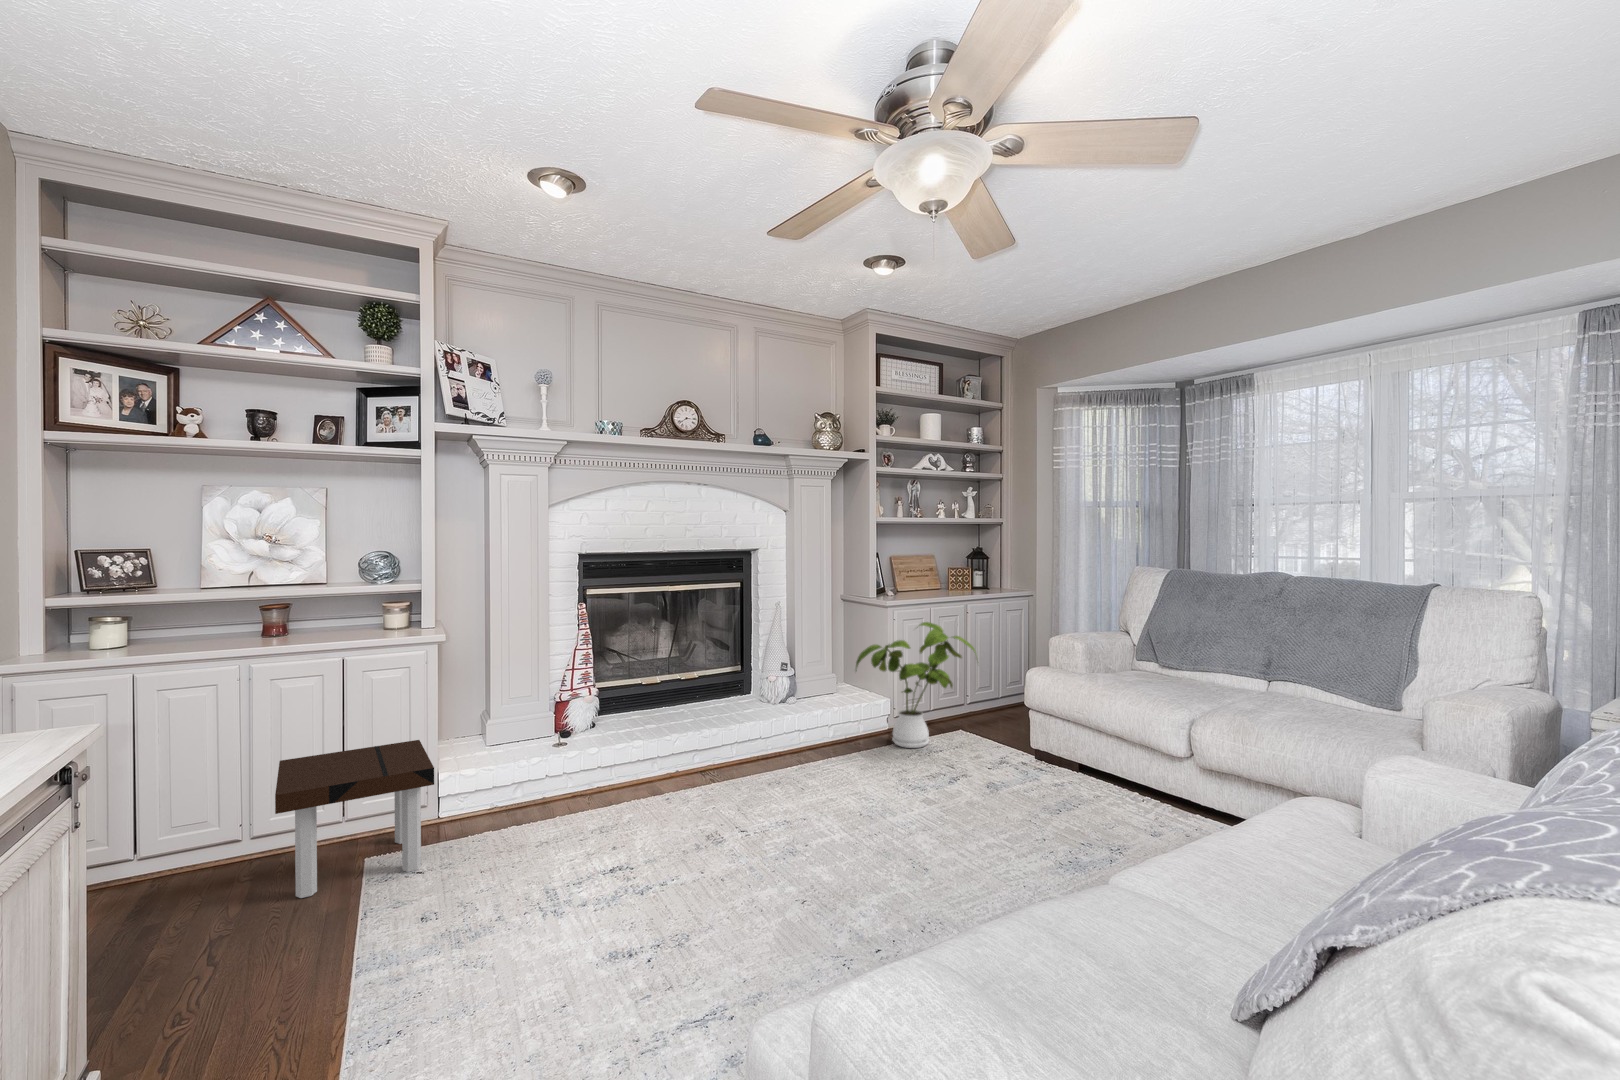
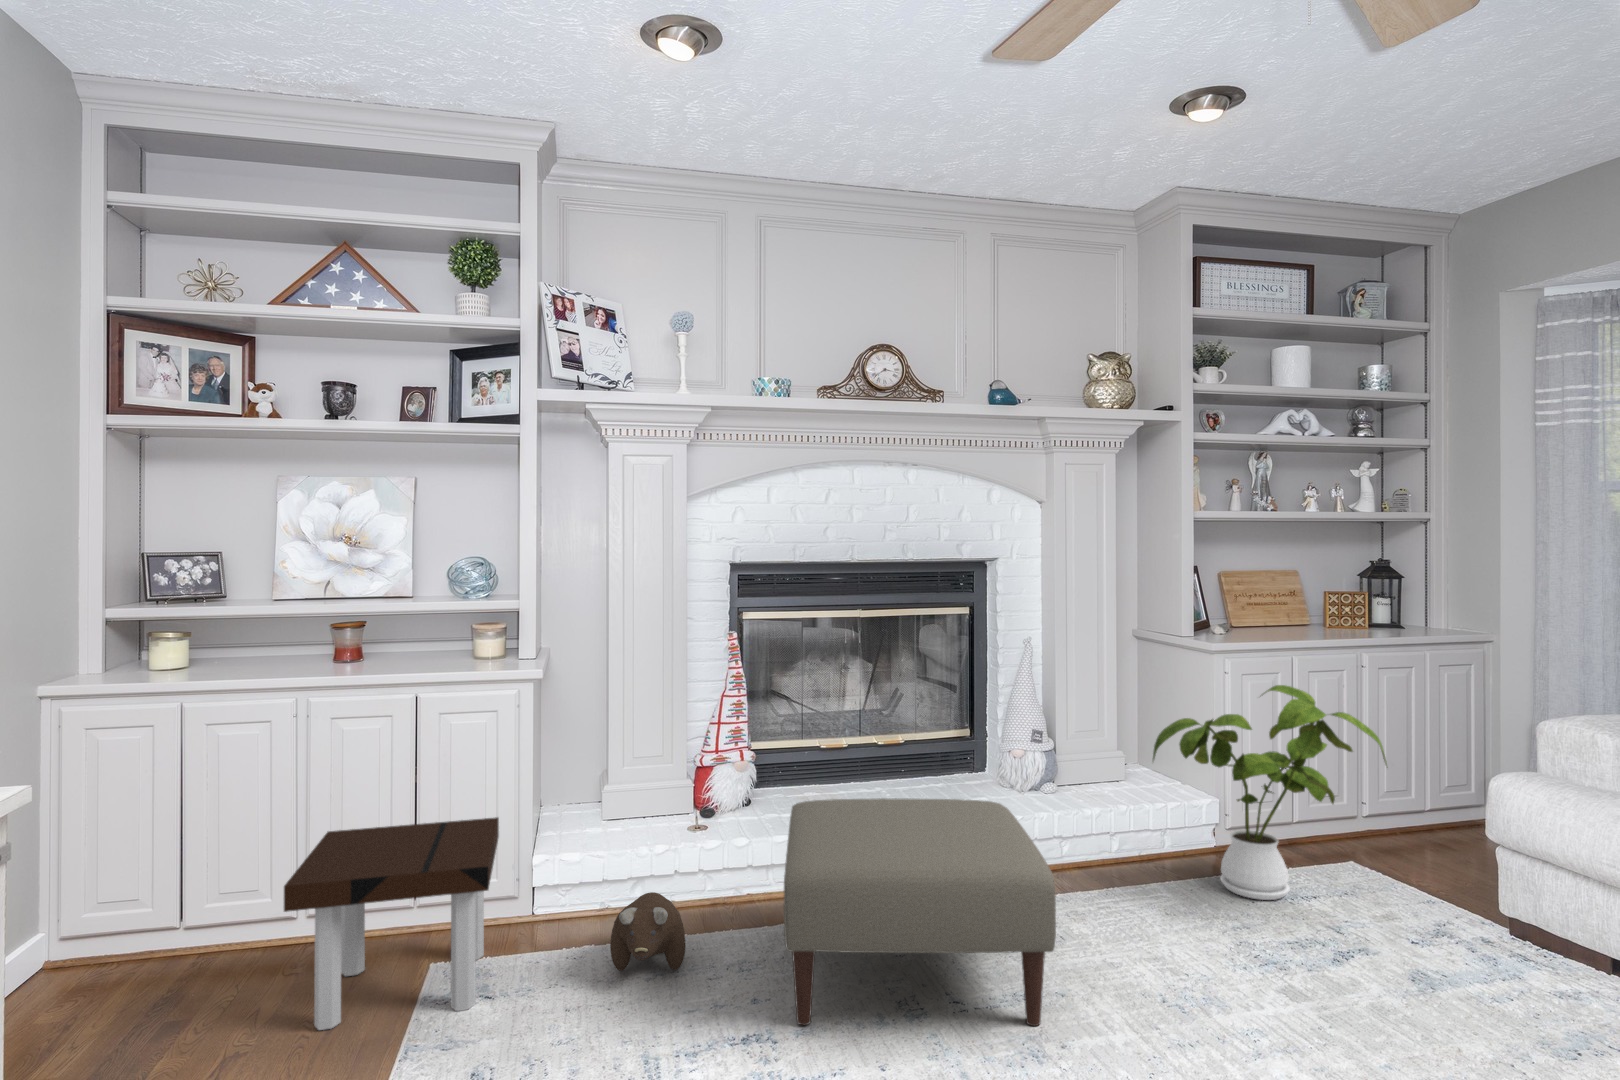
ottoman: none [635,702,810,844] -> present [784,798,1056,1026]
plush toy: none [516,779,570,833] -> present [610,892,686,971]

